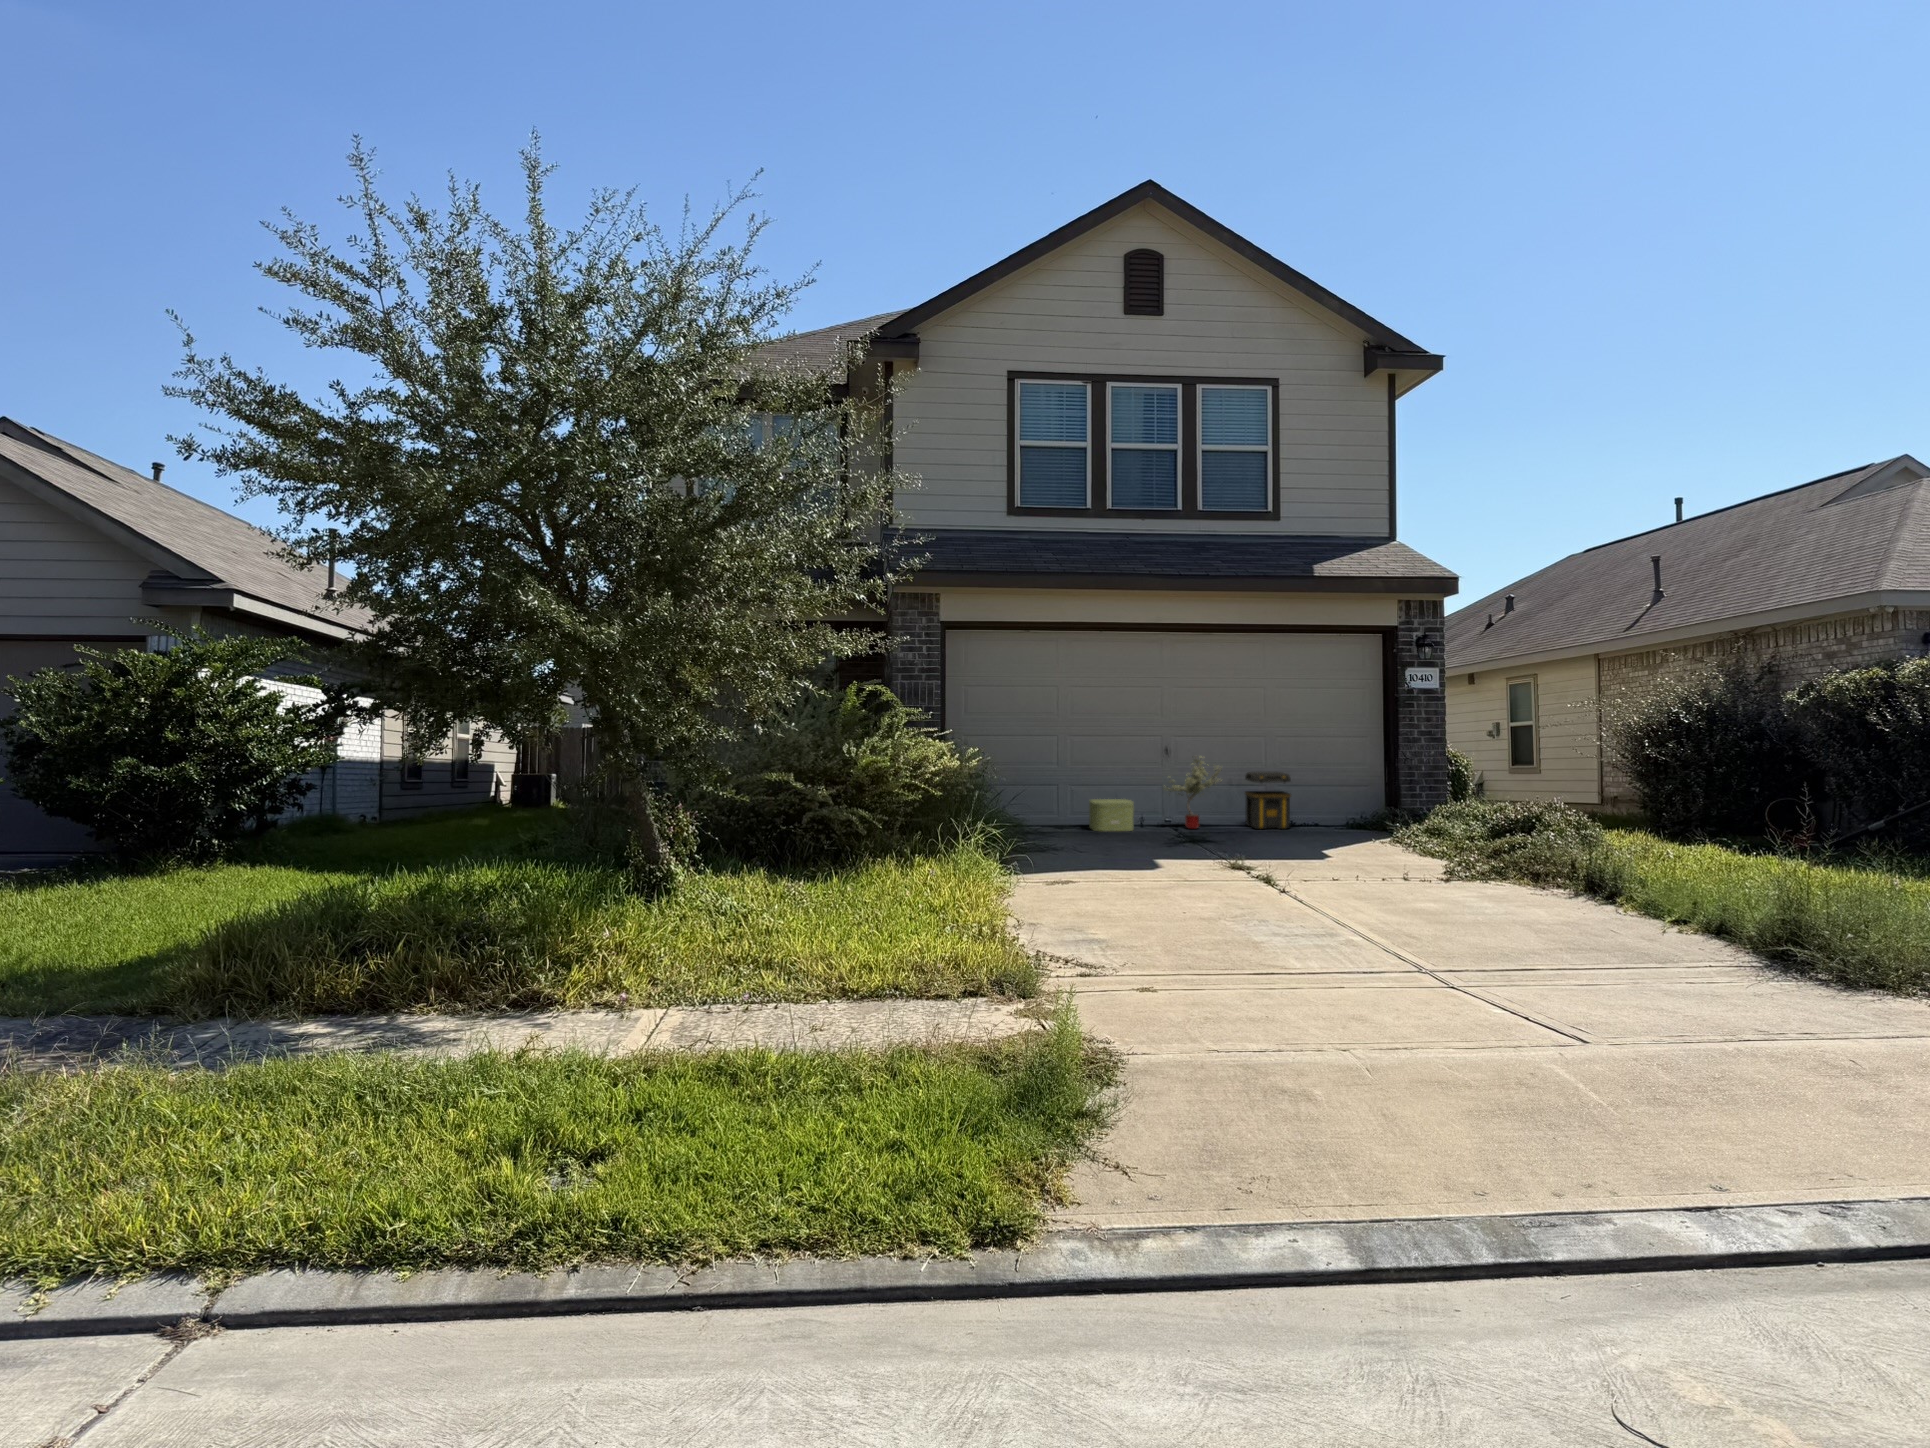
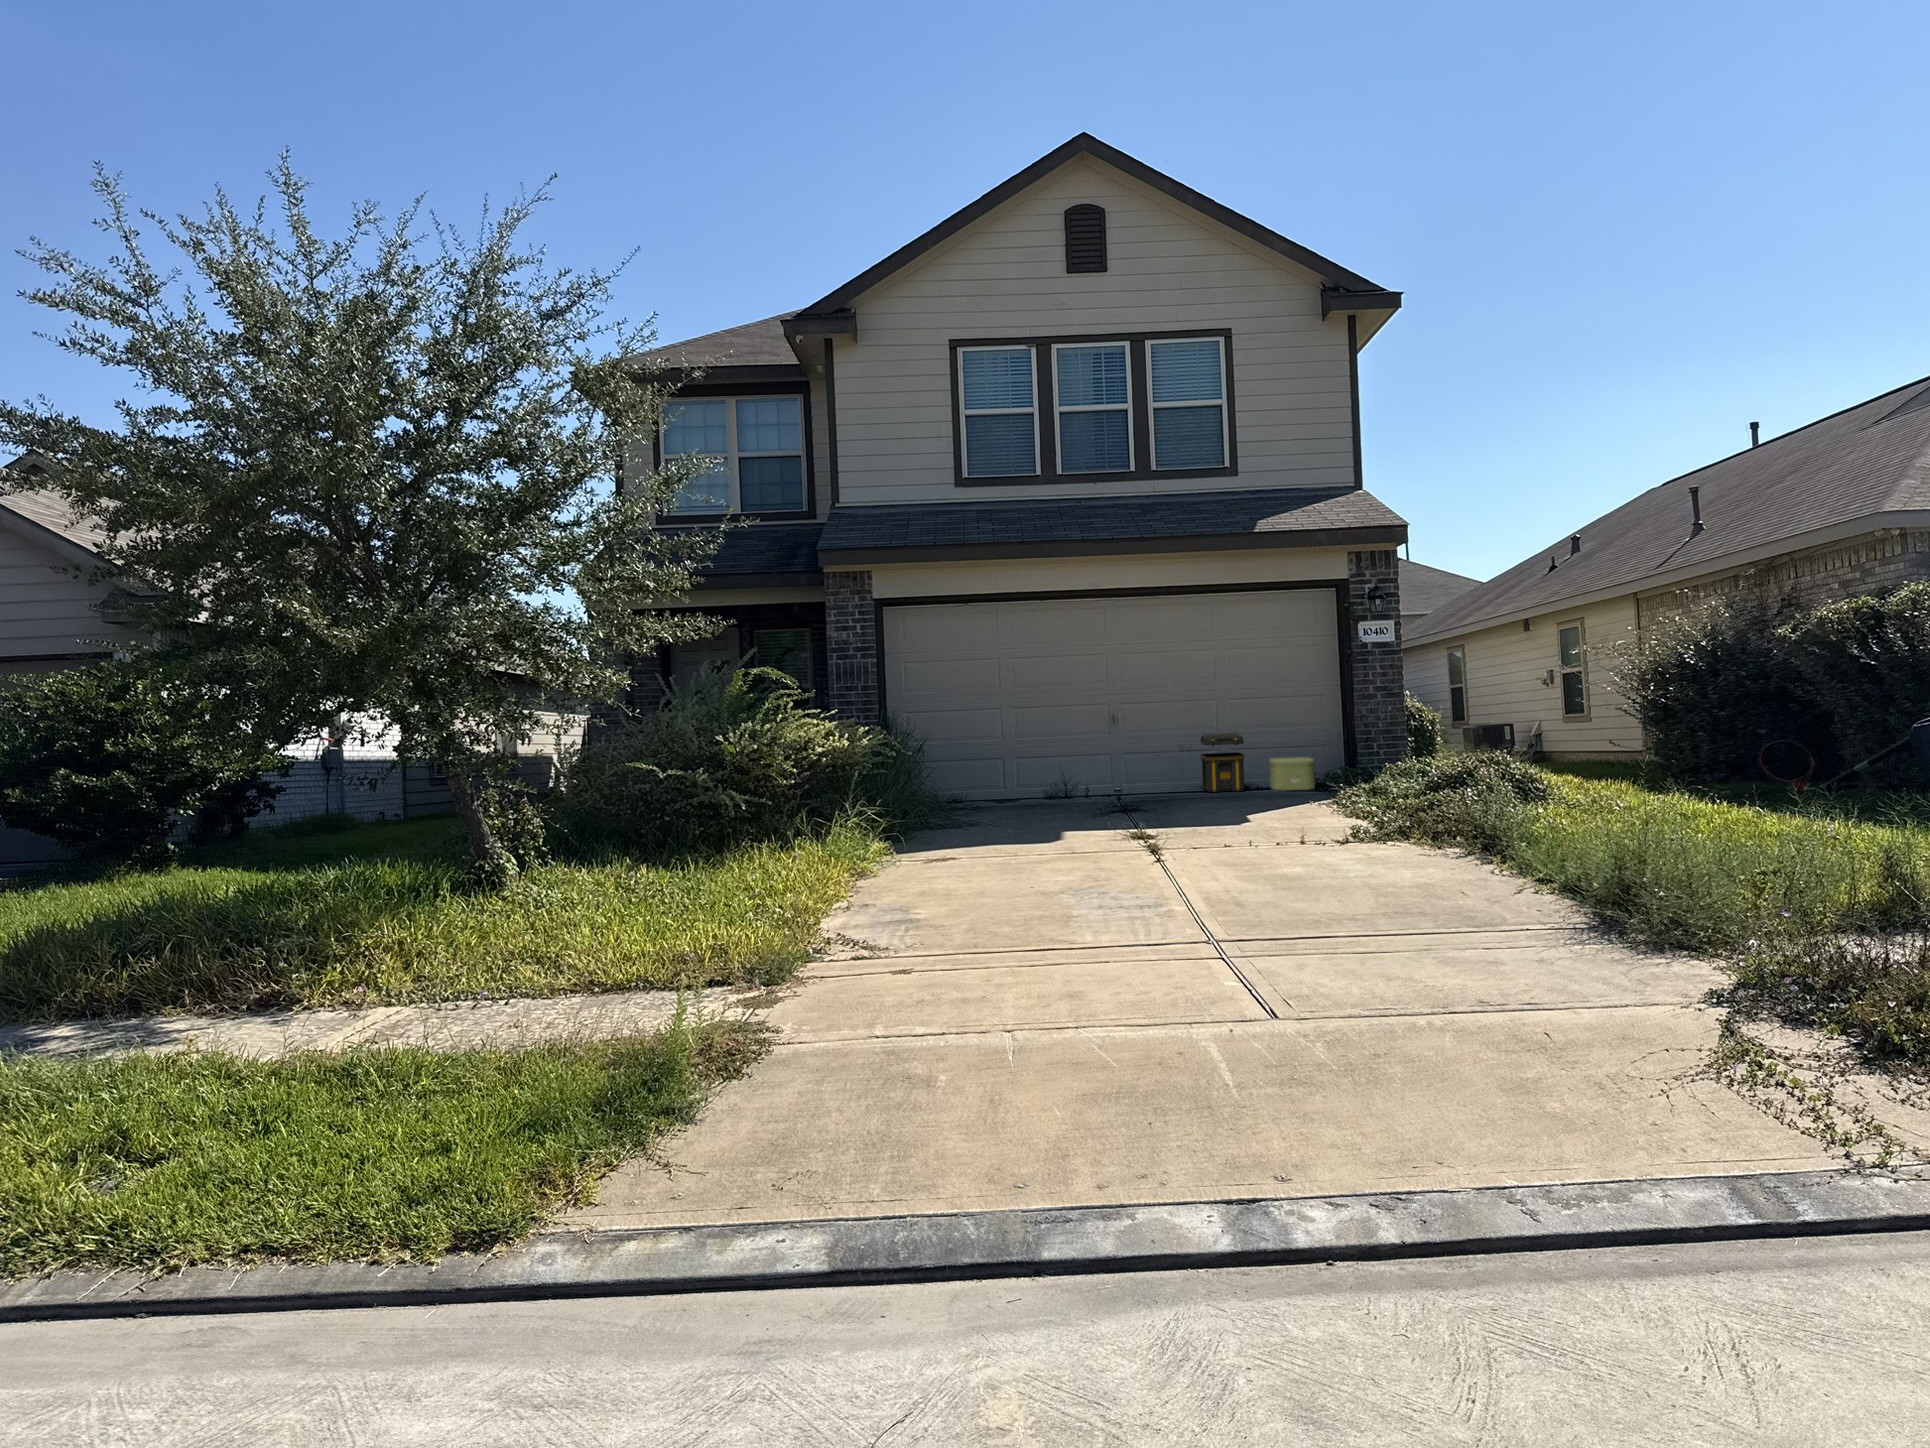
potted tree: present [1165,759,1222,829] -> none [1113,719,1174,795]
storage box: present [1089,799,1134,831] -> present [1269,757,1315,790]

